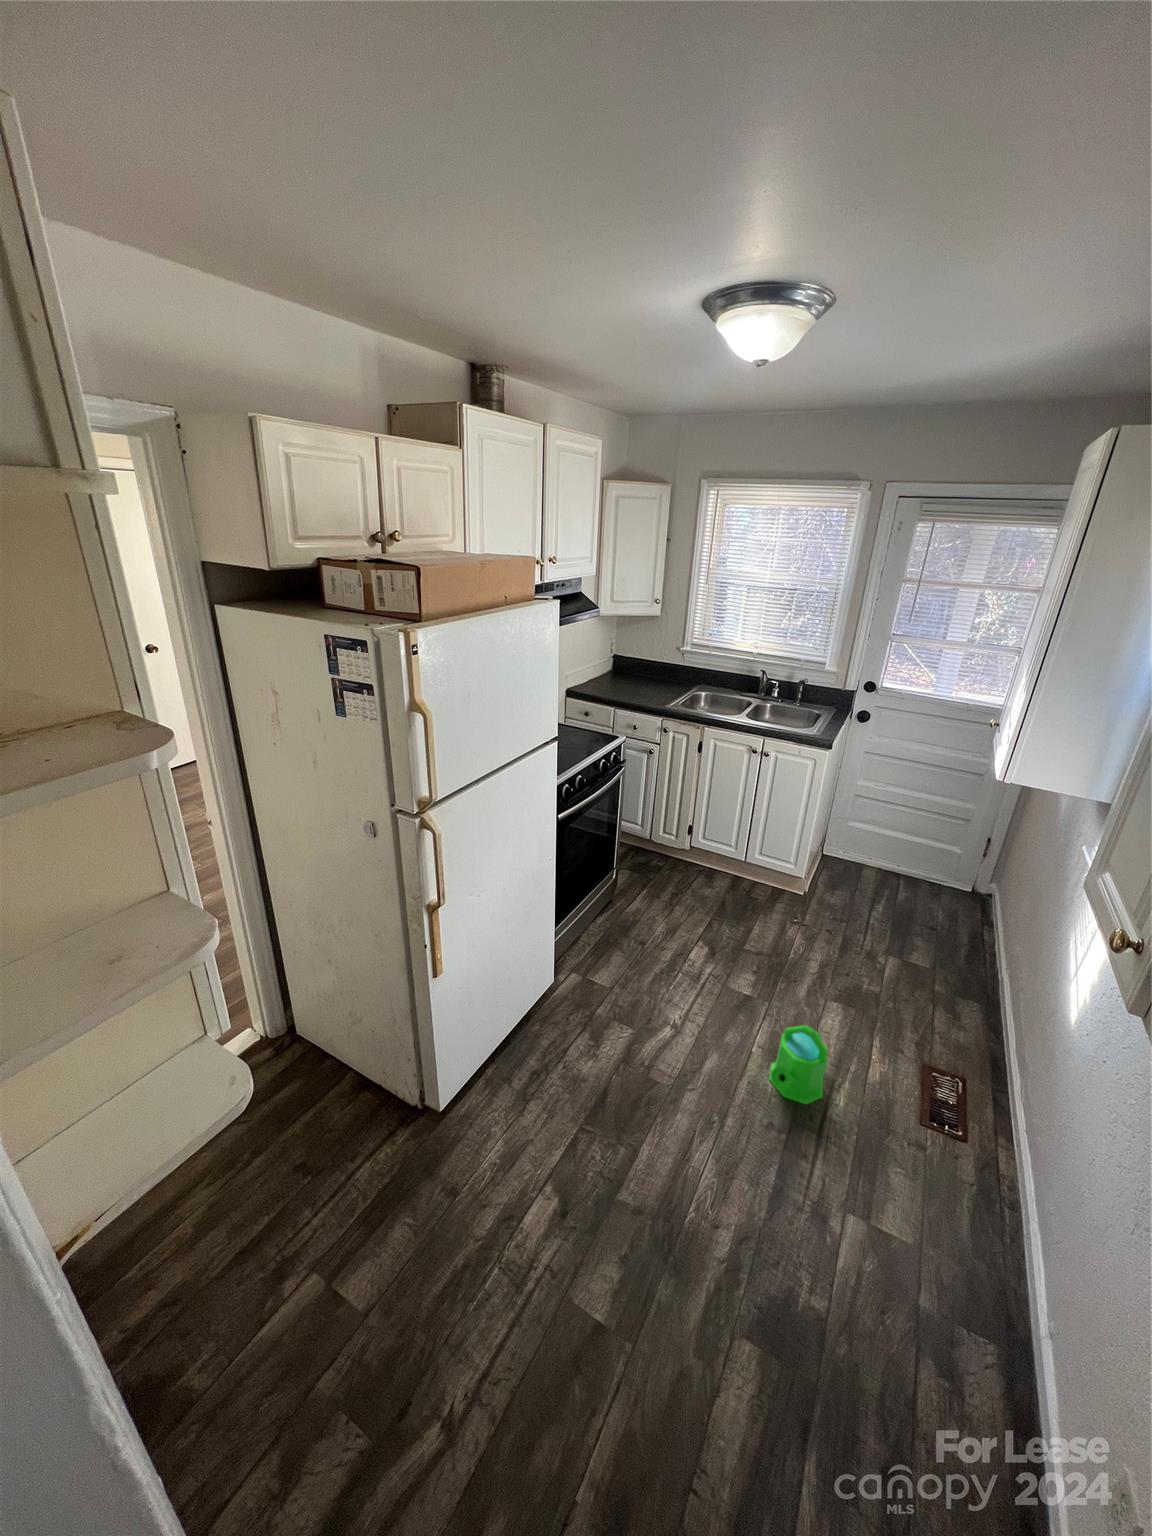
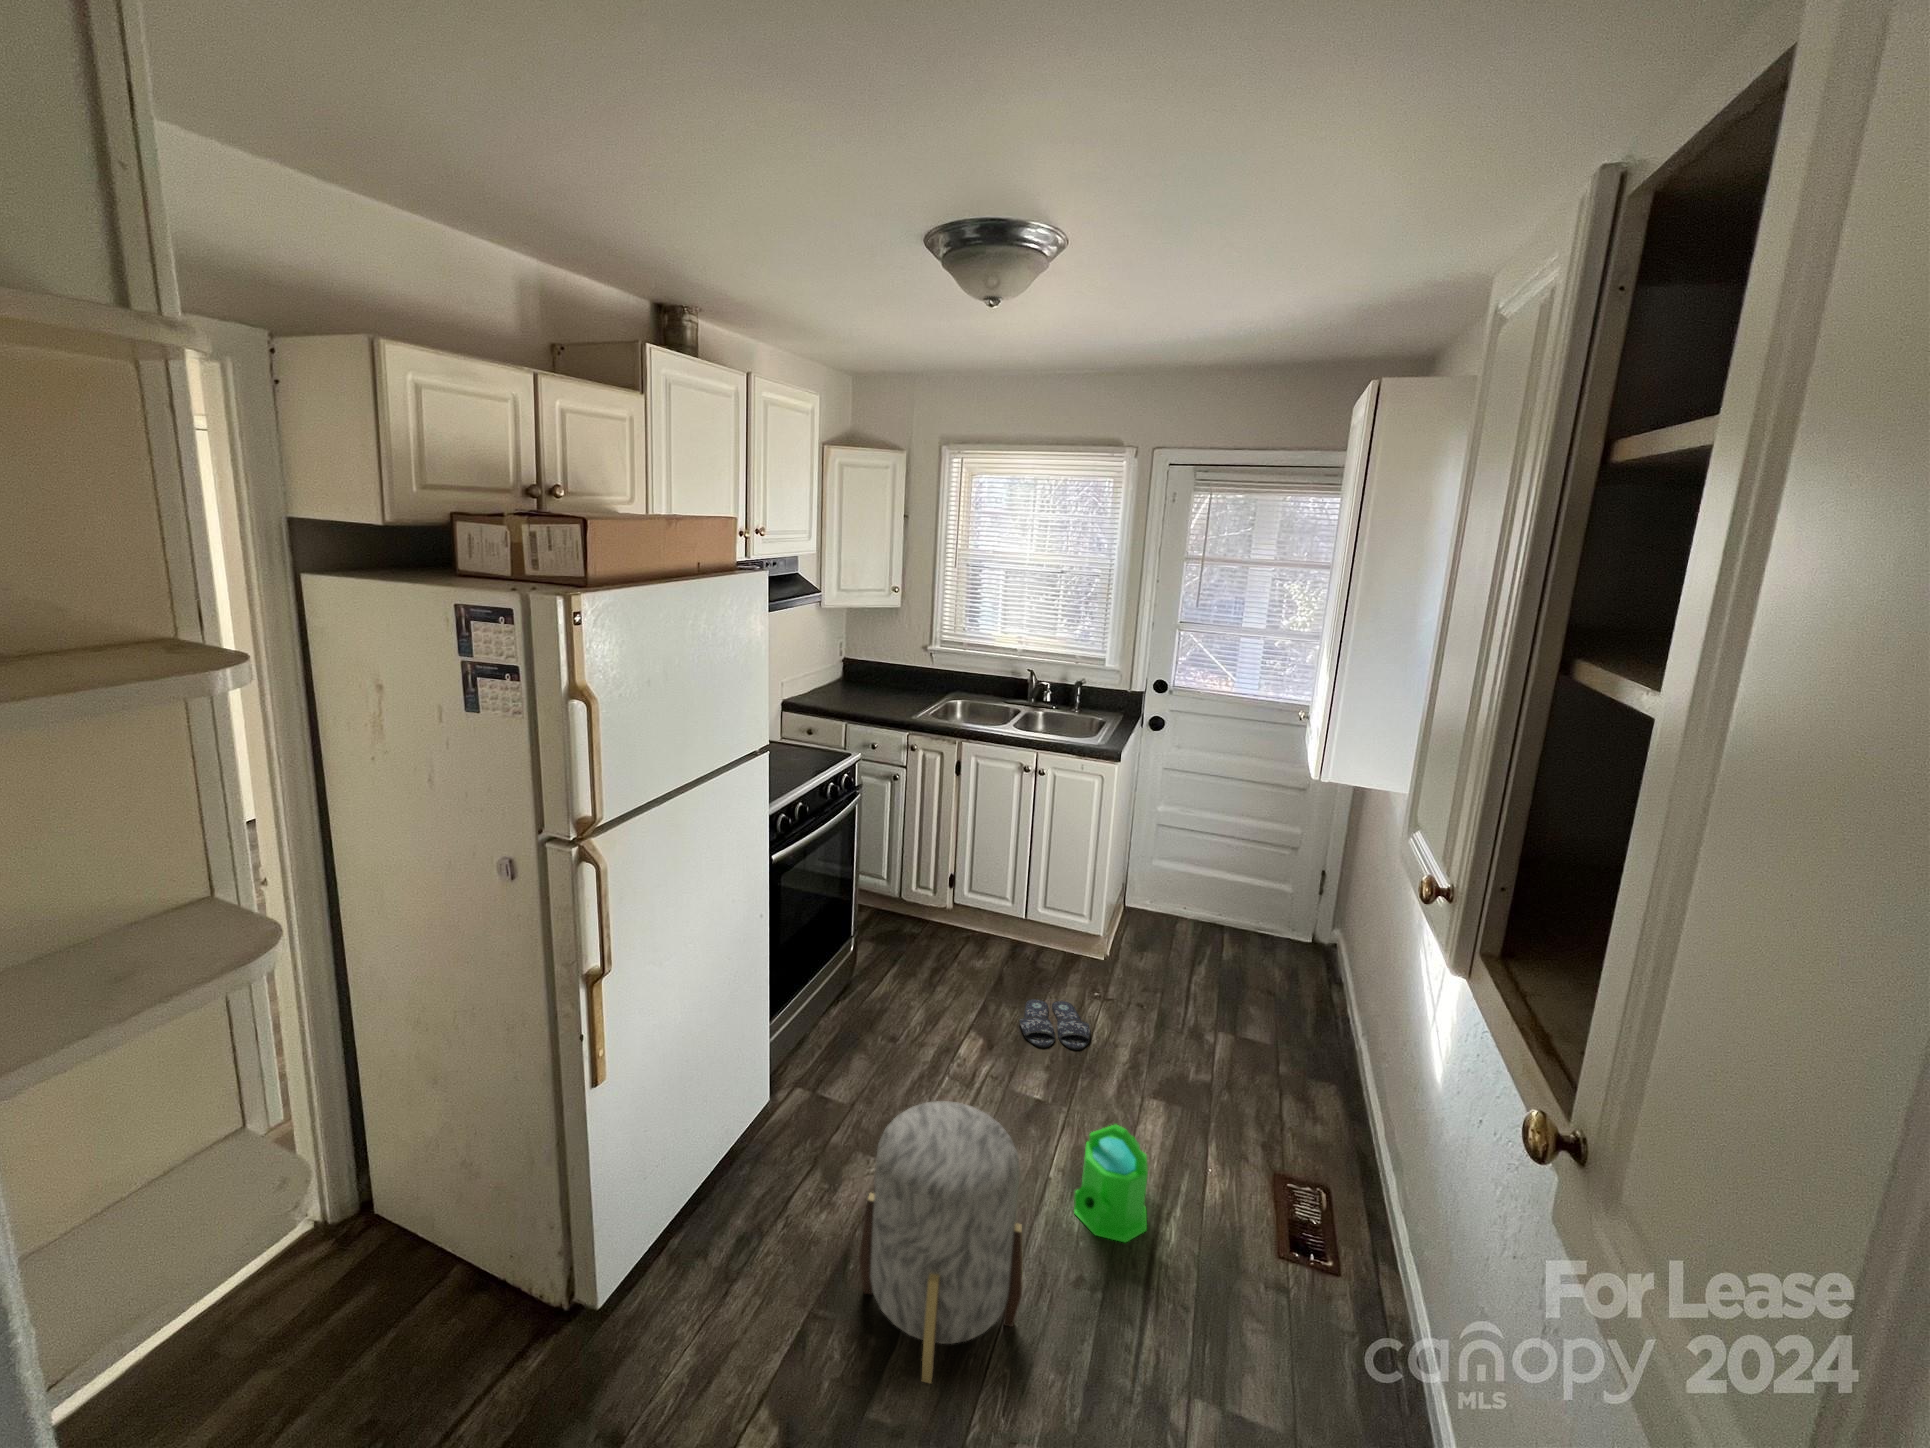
slippers: none [736,920,789,961] -> present [1019,999,1090,1050]
stool: none [614,1003,733,1186] -> present [859,1101,1023,1383]

